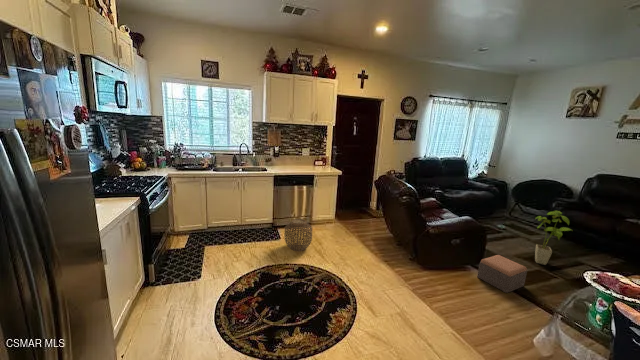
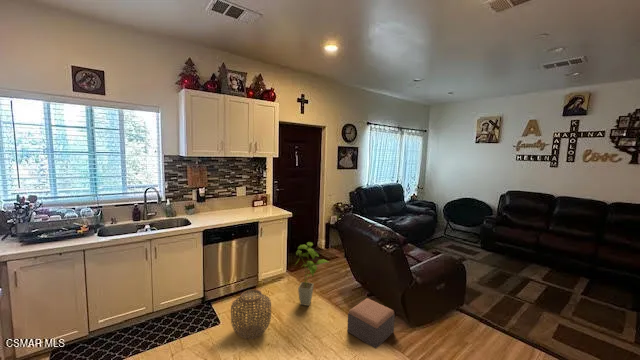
house plant: present [535,211,571,265] -> present [296,242,328,306]
footstool: present [477,255,527,293] -> present [347,298,395,348]

